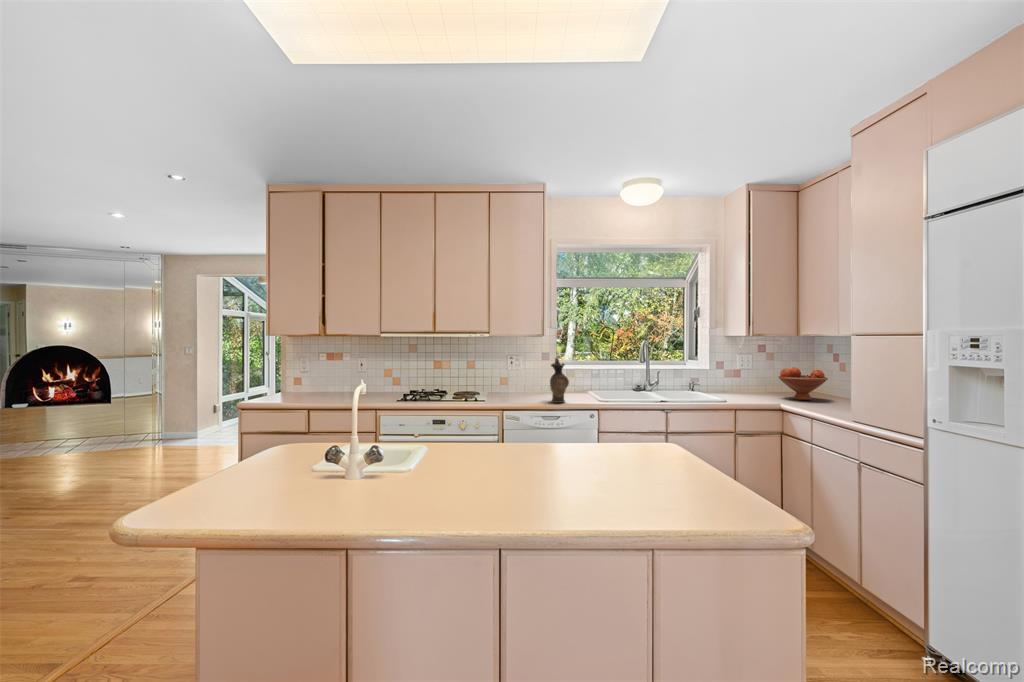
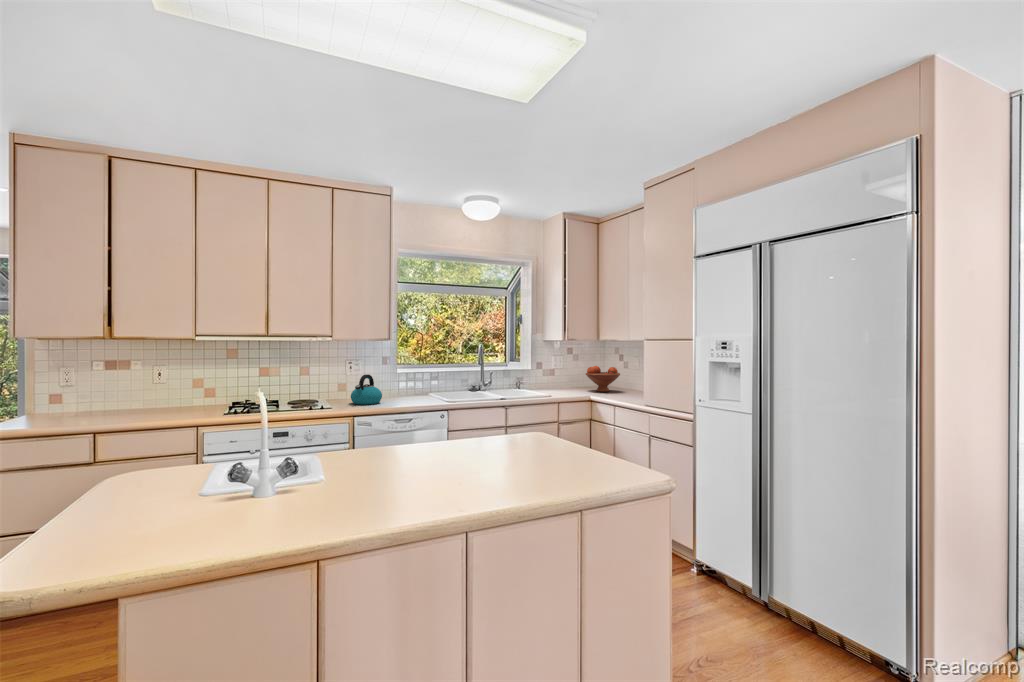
ceramic pitcher: present [550,358,569,403] -> none [402,361,421,405]
kettle: none [505,370,534,400] -> present [351,375,382,405]

